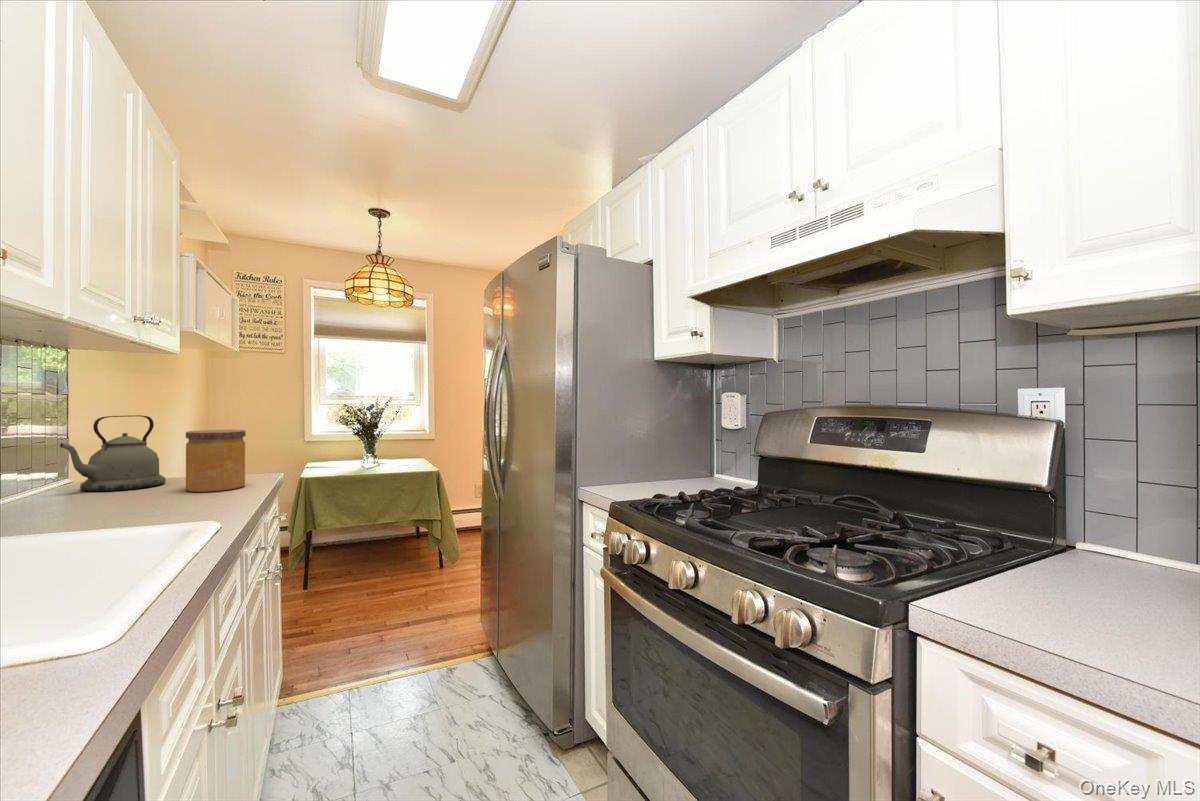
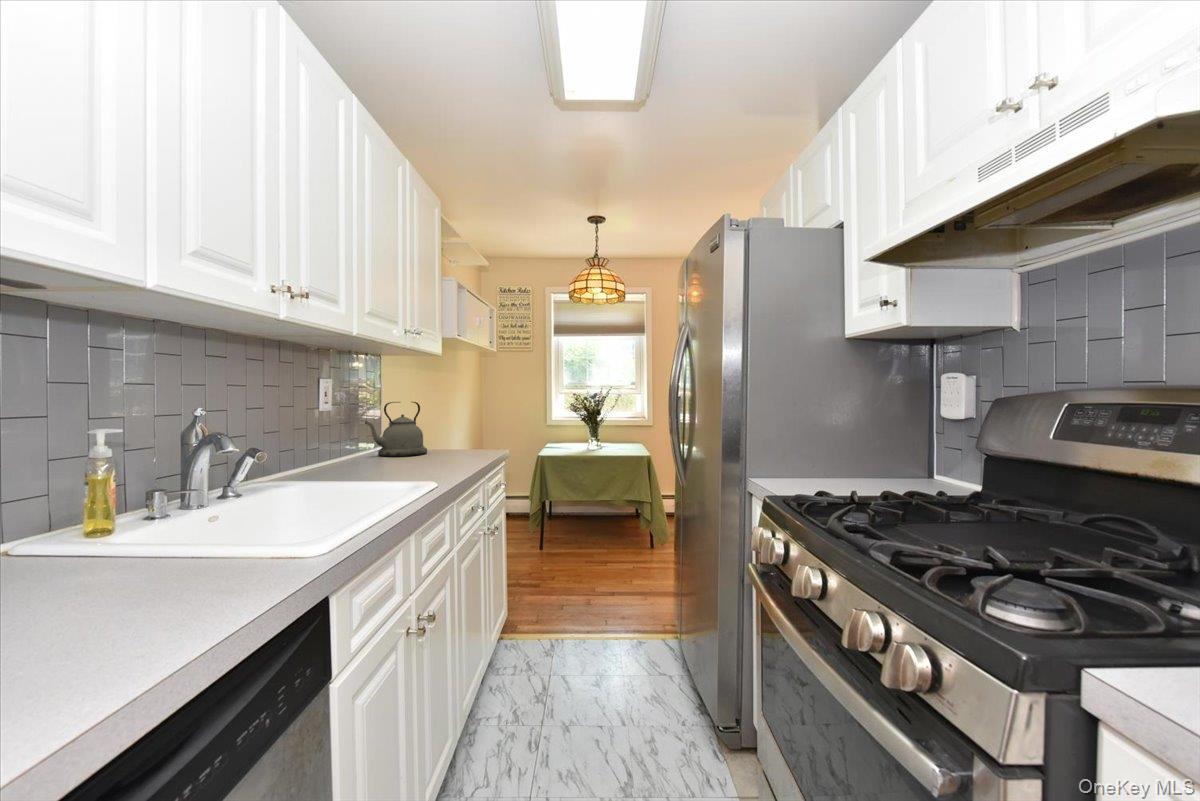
jar: present [186,430,246,492] -> none [434,413,473,461]

